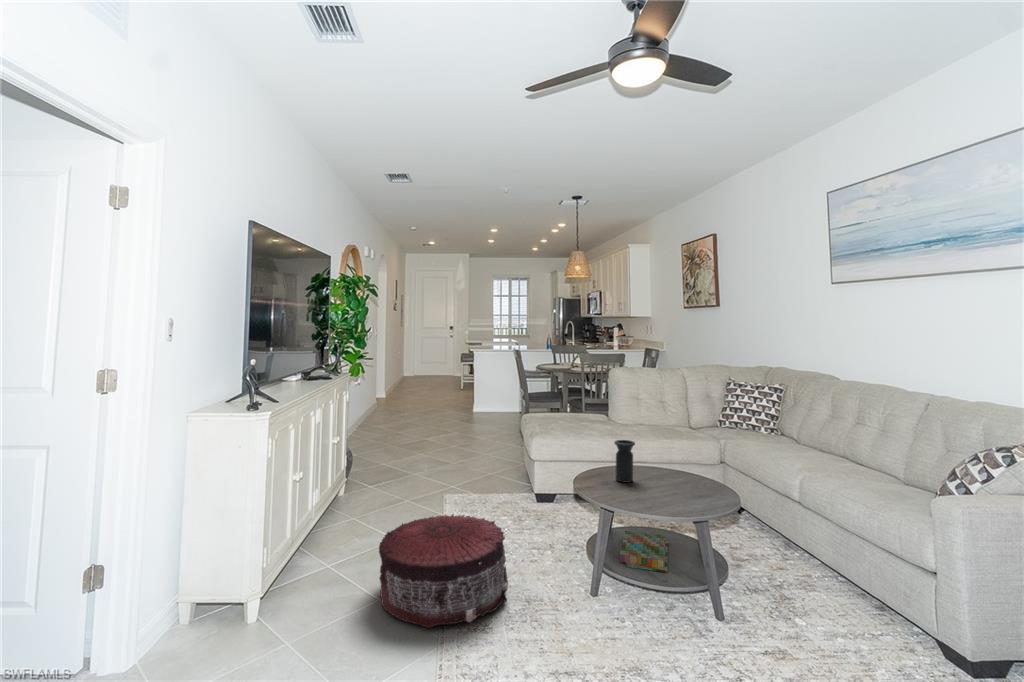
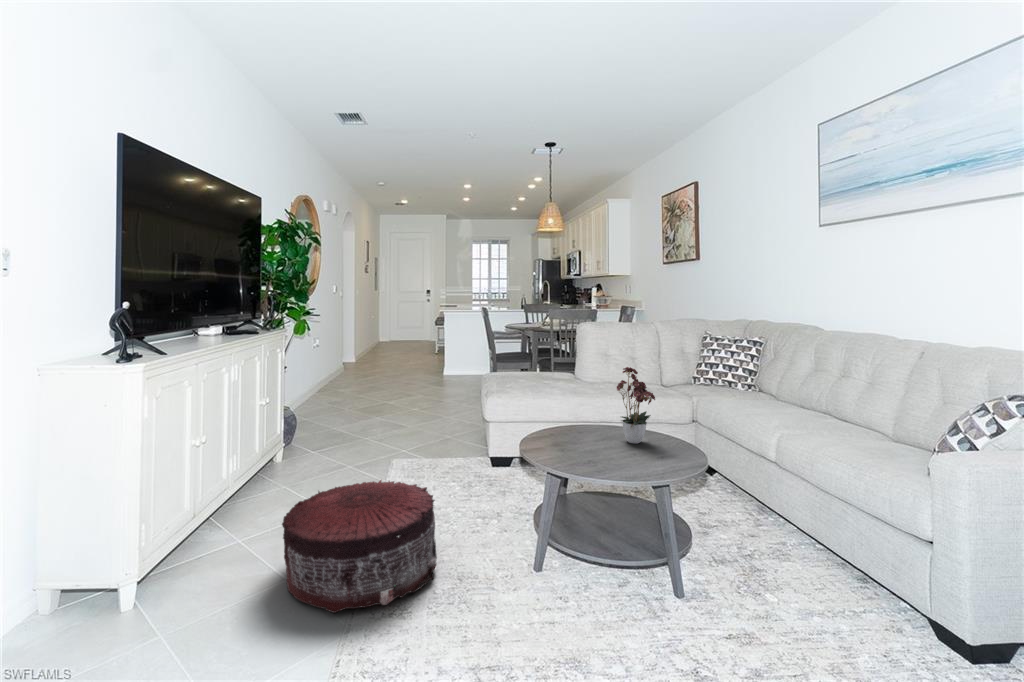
flower arrangement: none [655,413,696,484] -> present [617,367,655,443]
vase: present [614,440,635,483] -> none [567,395,591,443]
board game: present [620,531,668,573] -> none [569,497,628,544]

